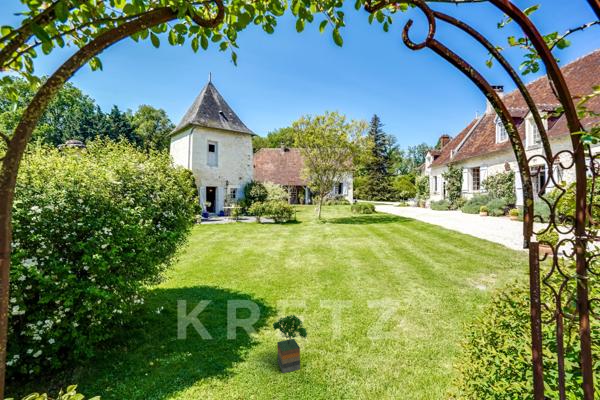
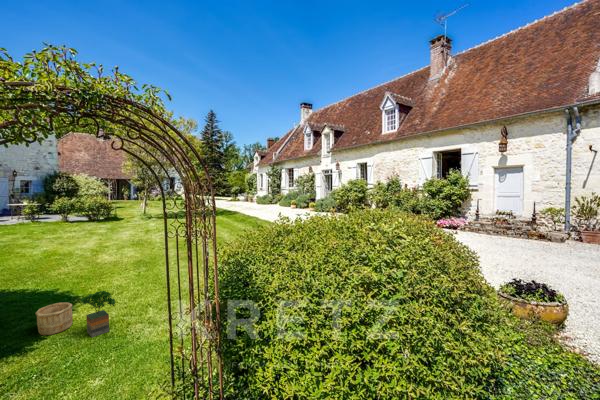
wooden bucket: none [233,317,264,355] -> present [35,302,73,335]

